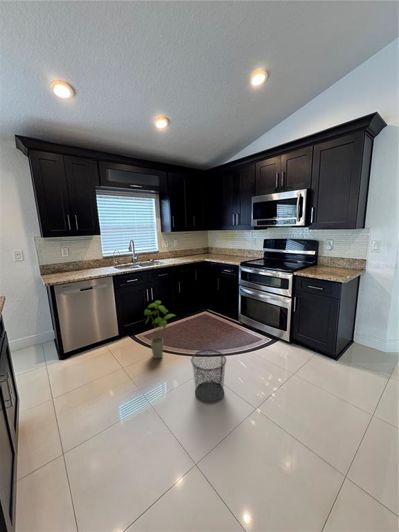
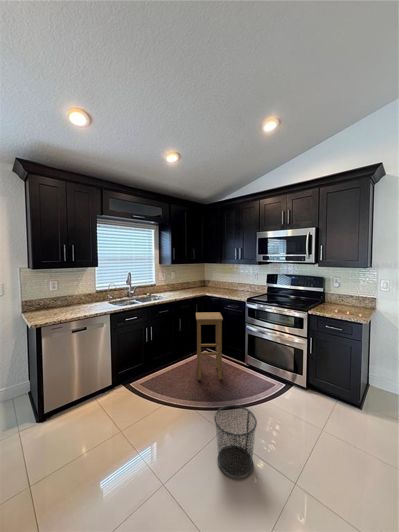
stool: none [190,275,215,334] -> present [196,312,223,380]
house plant: present [145,301,174,359] -> none [148,344,184,415]

